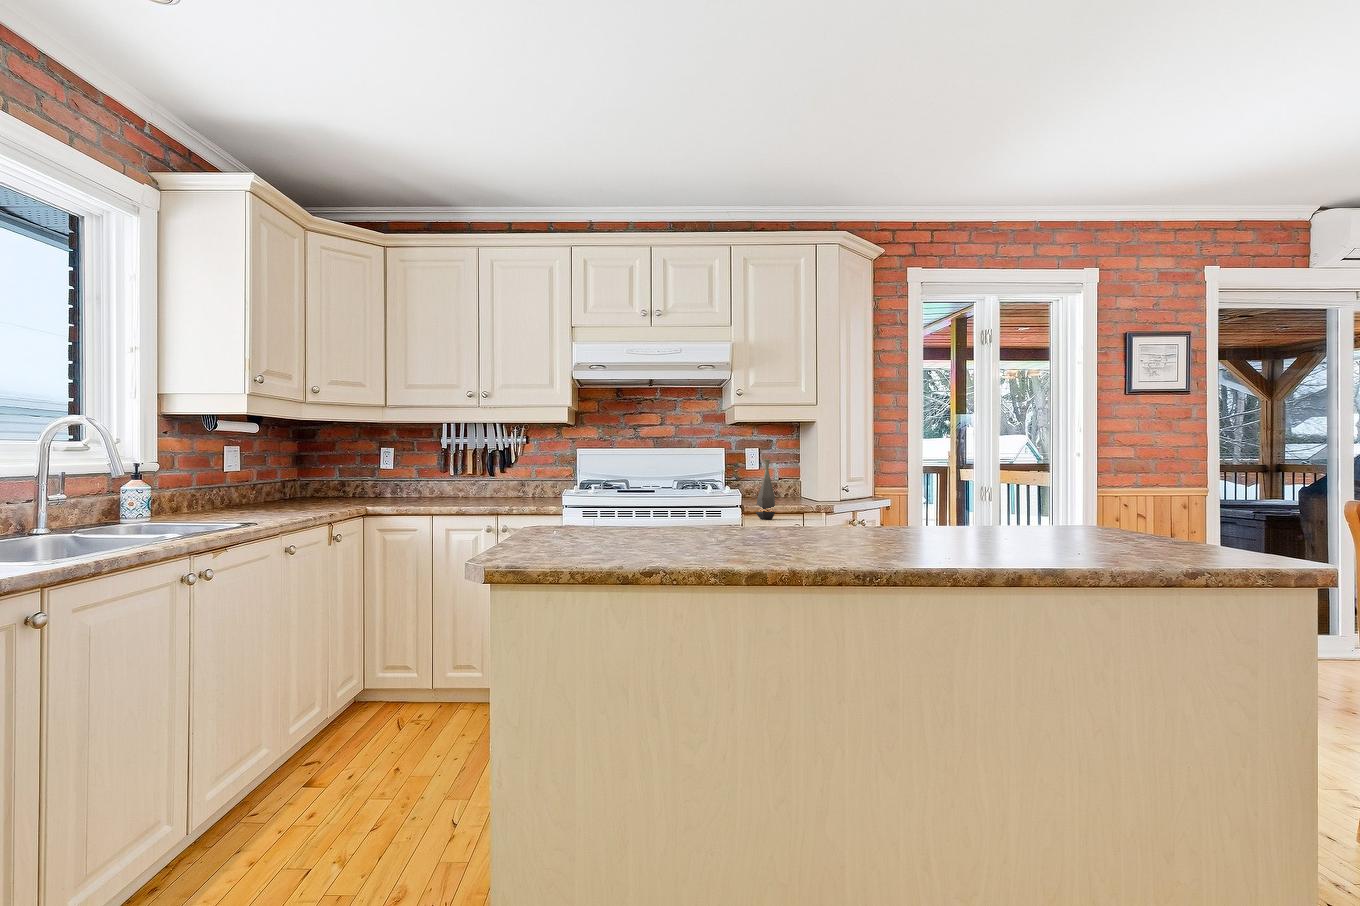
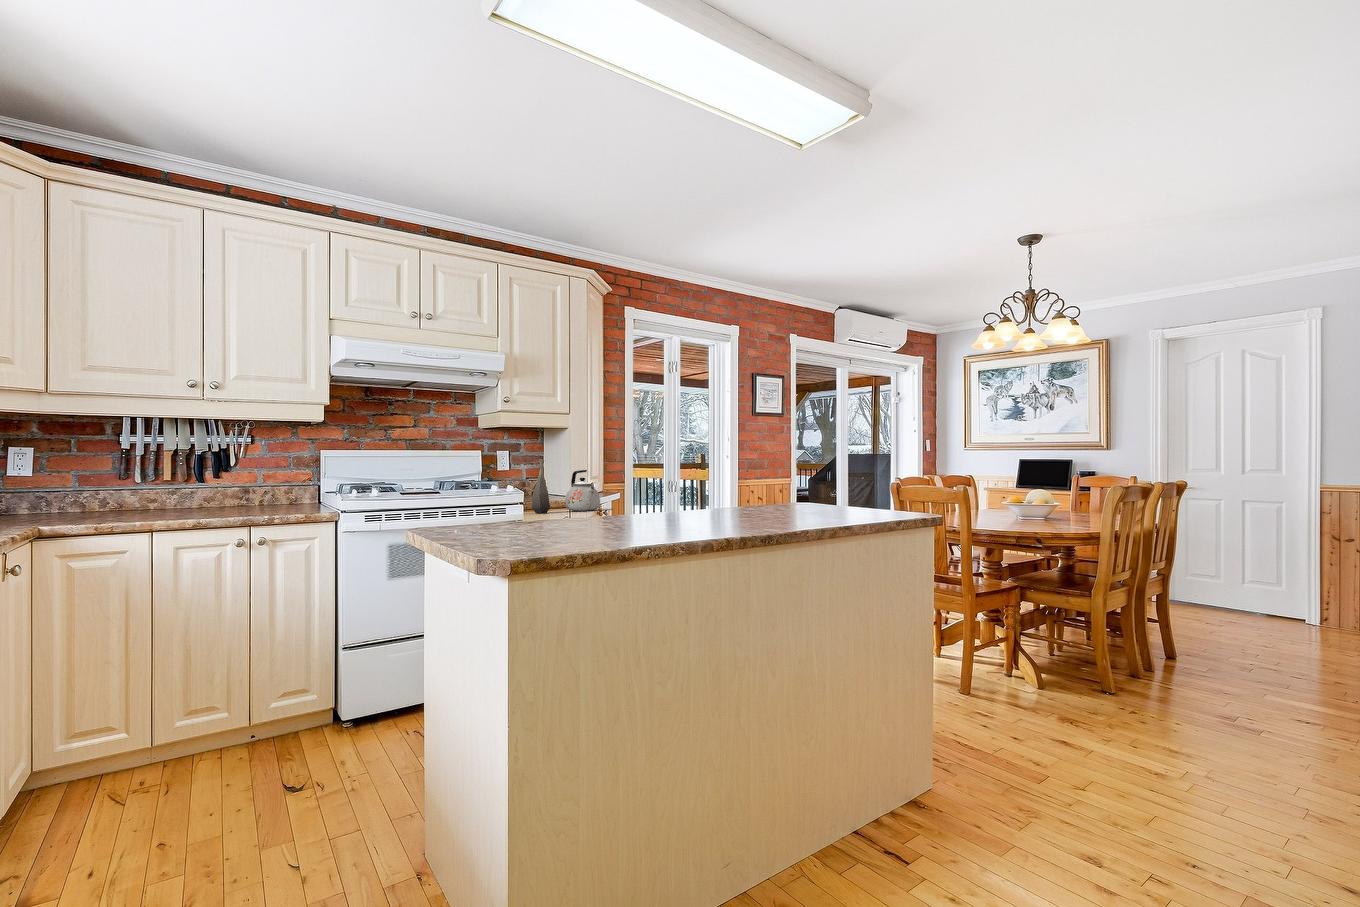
kettle: none [796,472,838,520] -> present [565,470,600,511]

